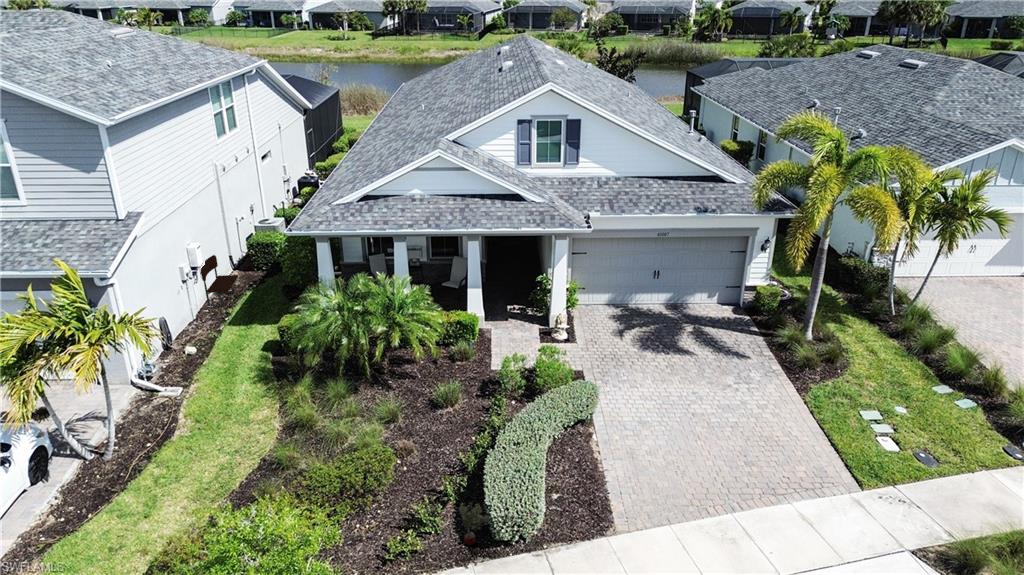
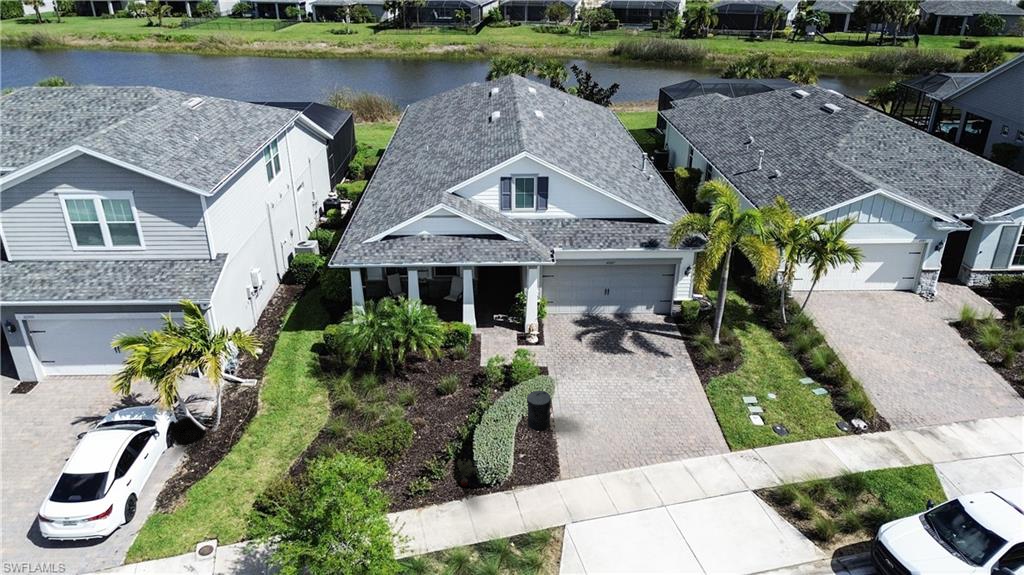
bench: present [201,255,238,307] -> none [261,276,287,316]
trash can: none [561,401,595,459] -> present [527,391,551,431]
lounge chair: none [38,437,93,492] -> present [171,416,207,451]

